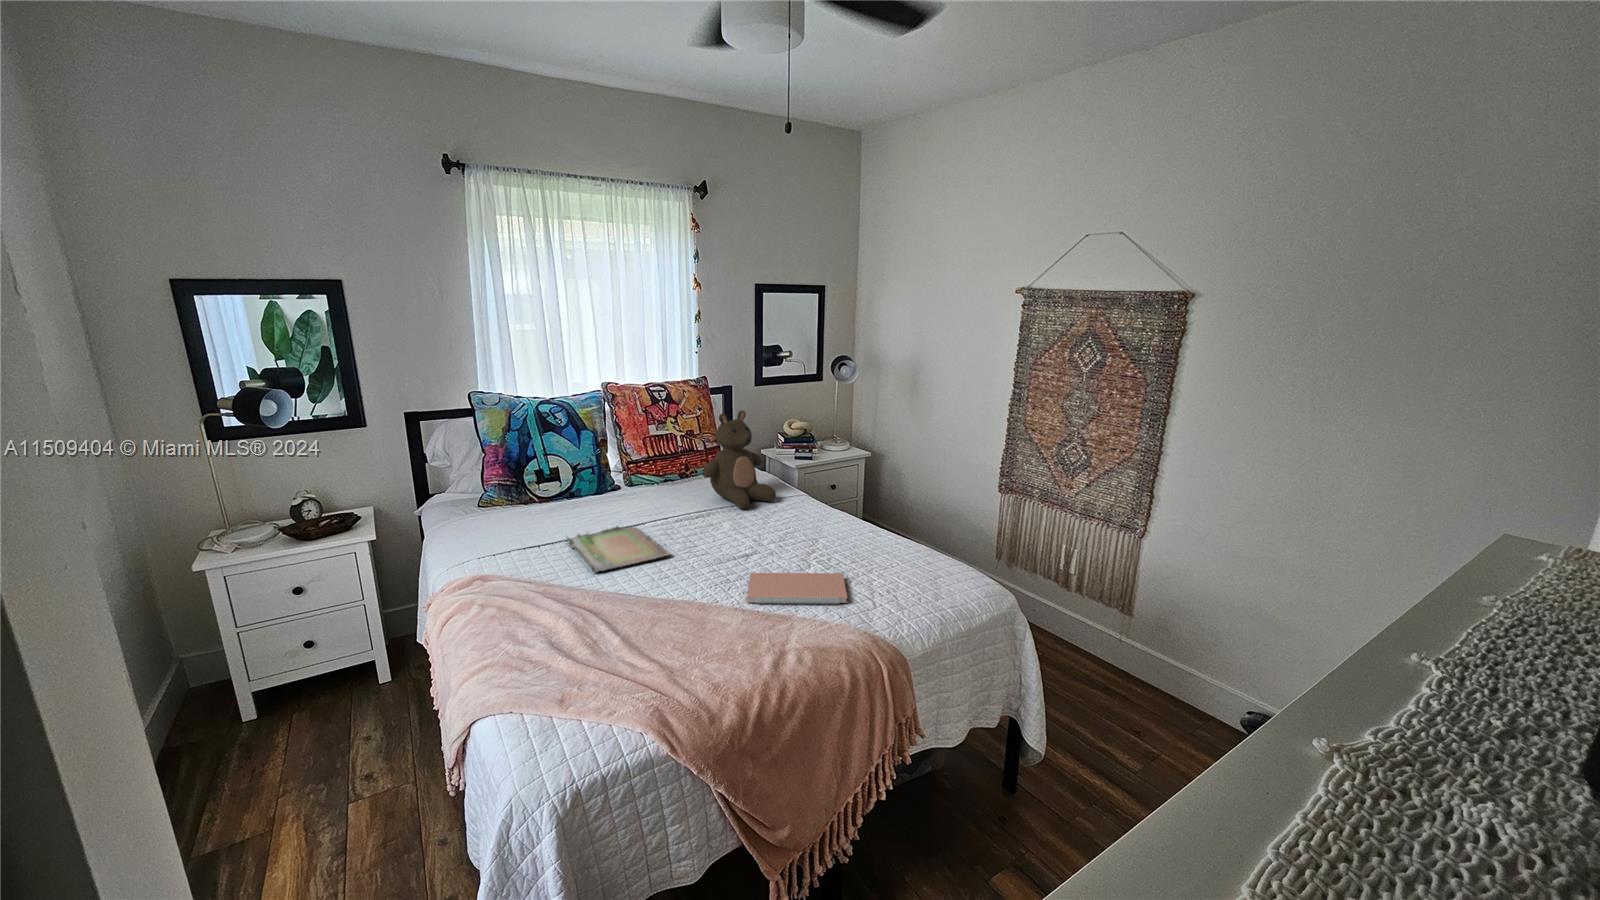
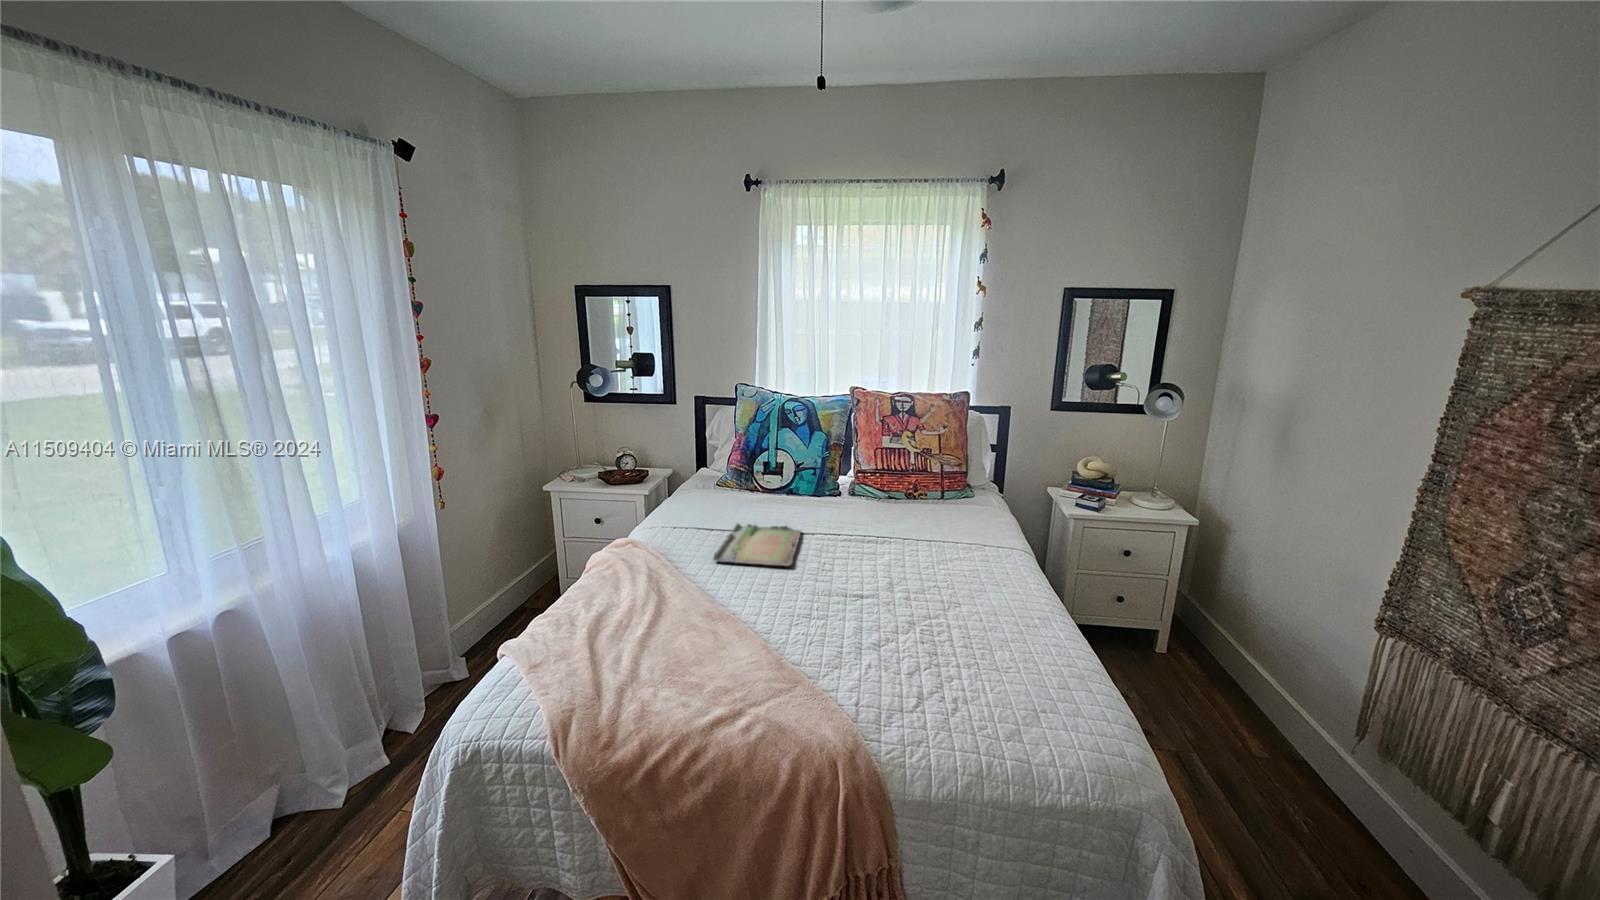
stuffed bear: present [703,410,776,509] -> none [893,434,973,542]
notebook: present [747,573,847,604] -> none [788,611,923,689]

